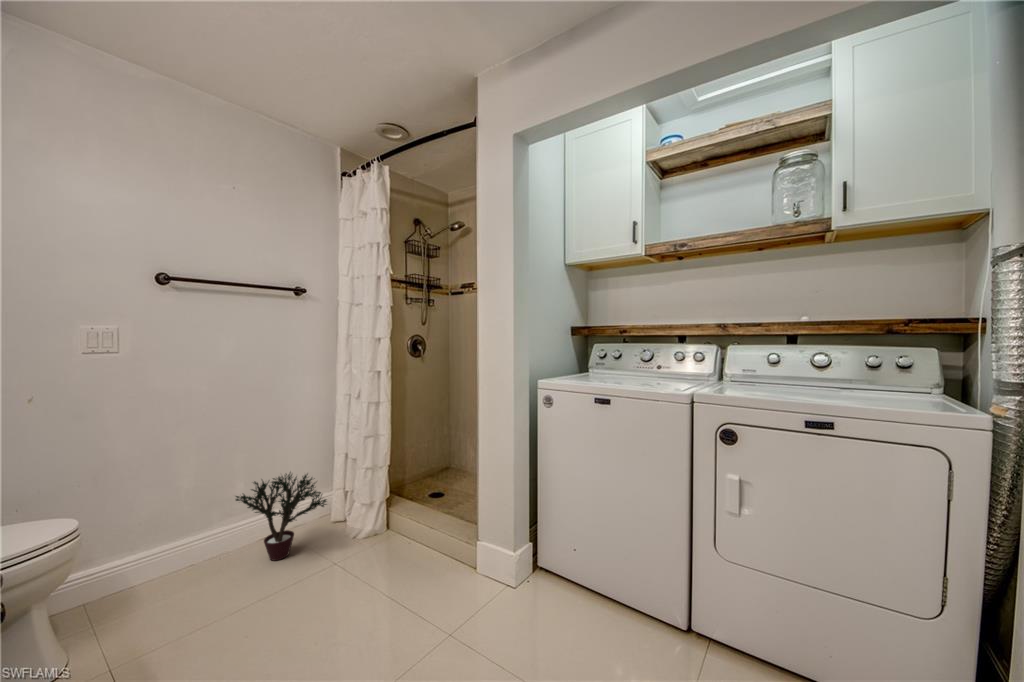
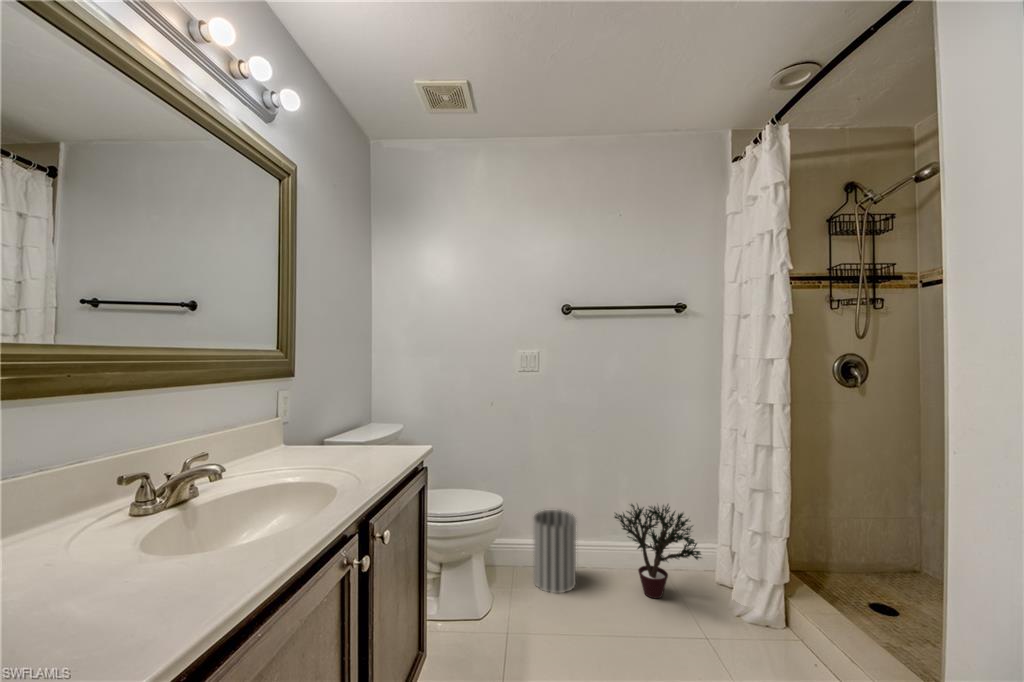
wastebasket: none [117,516,186,619] -> present [534,510,576,593]

